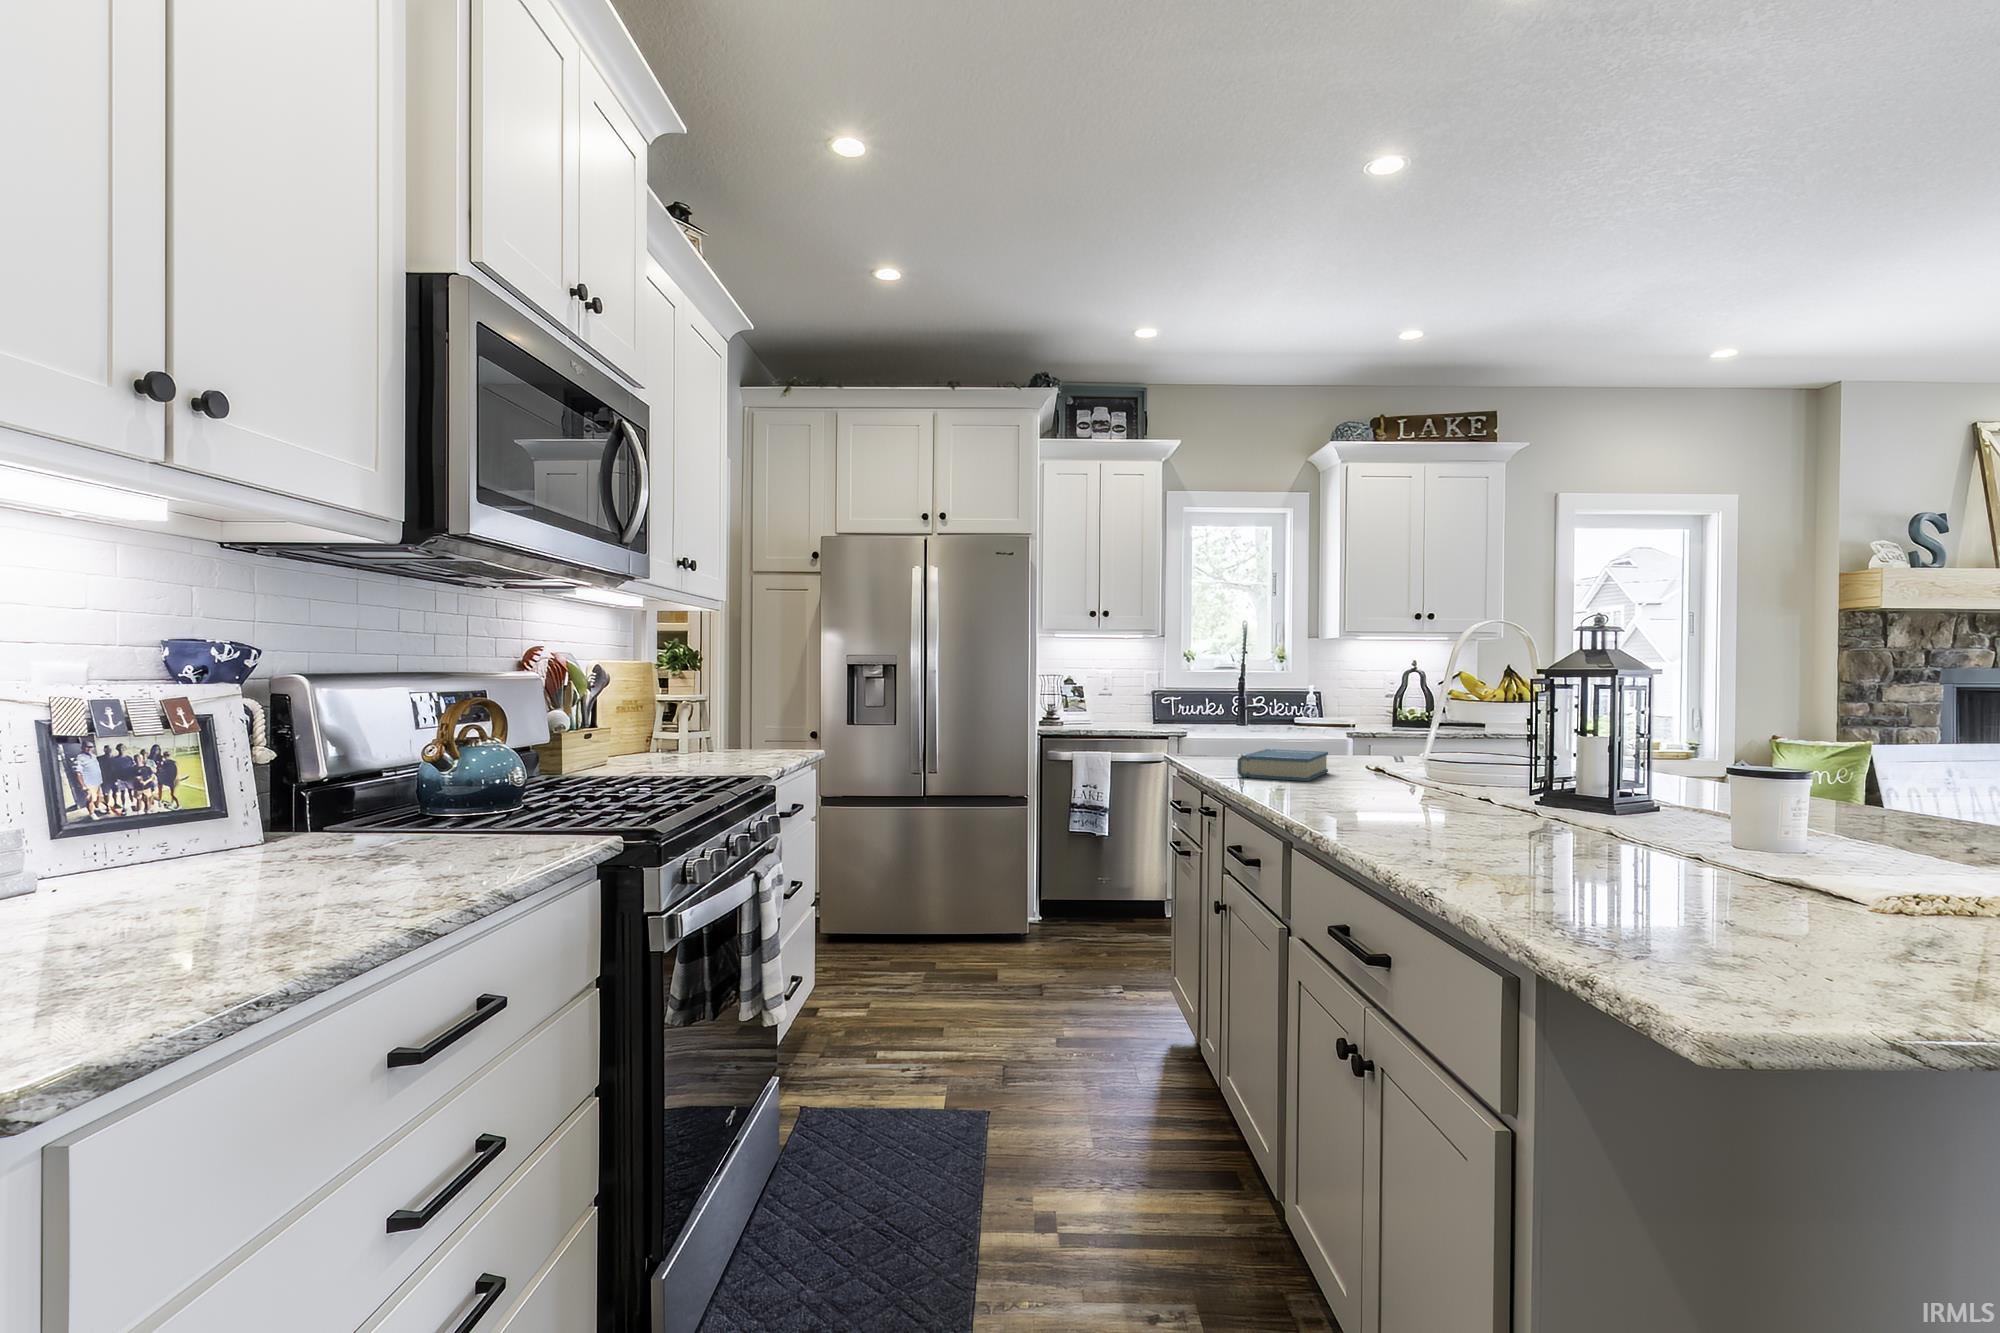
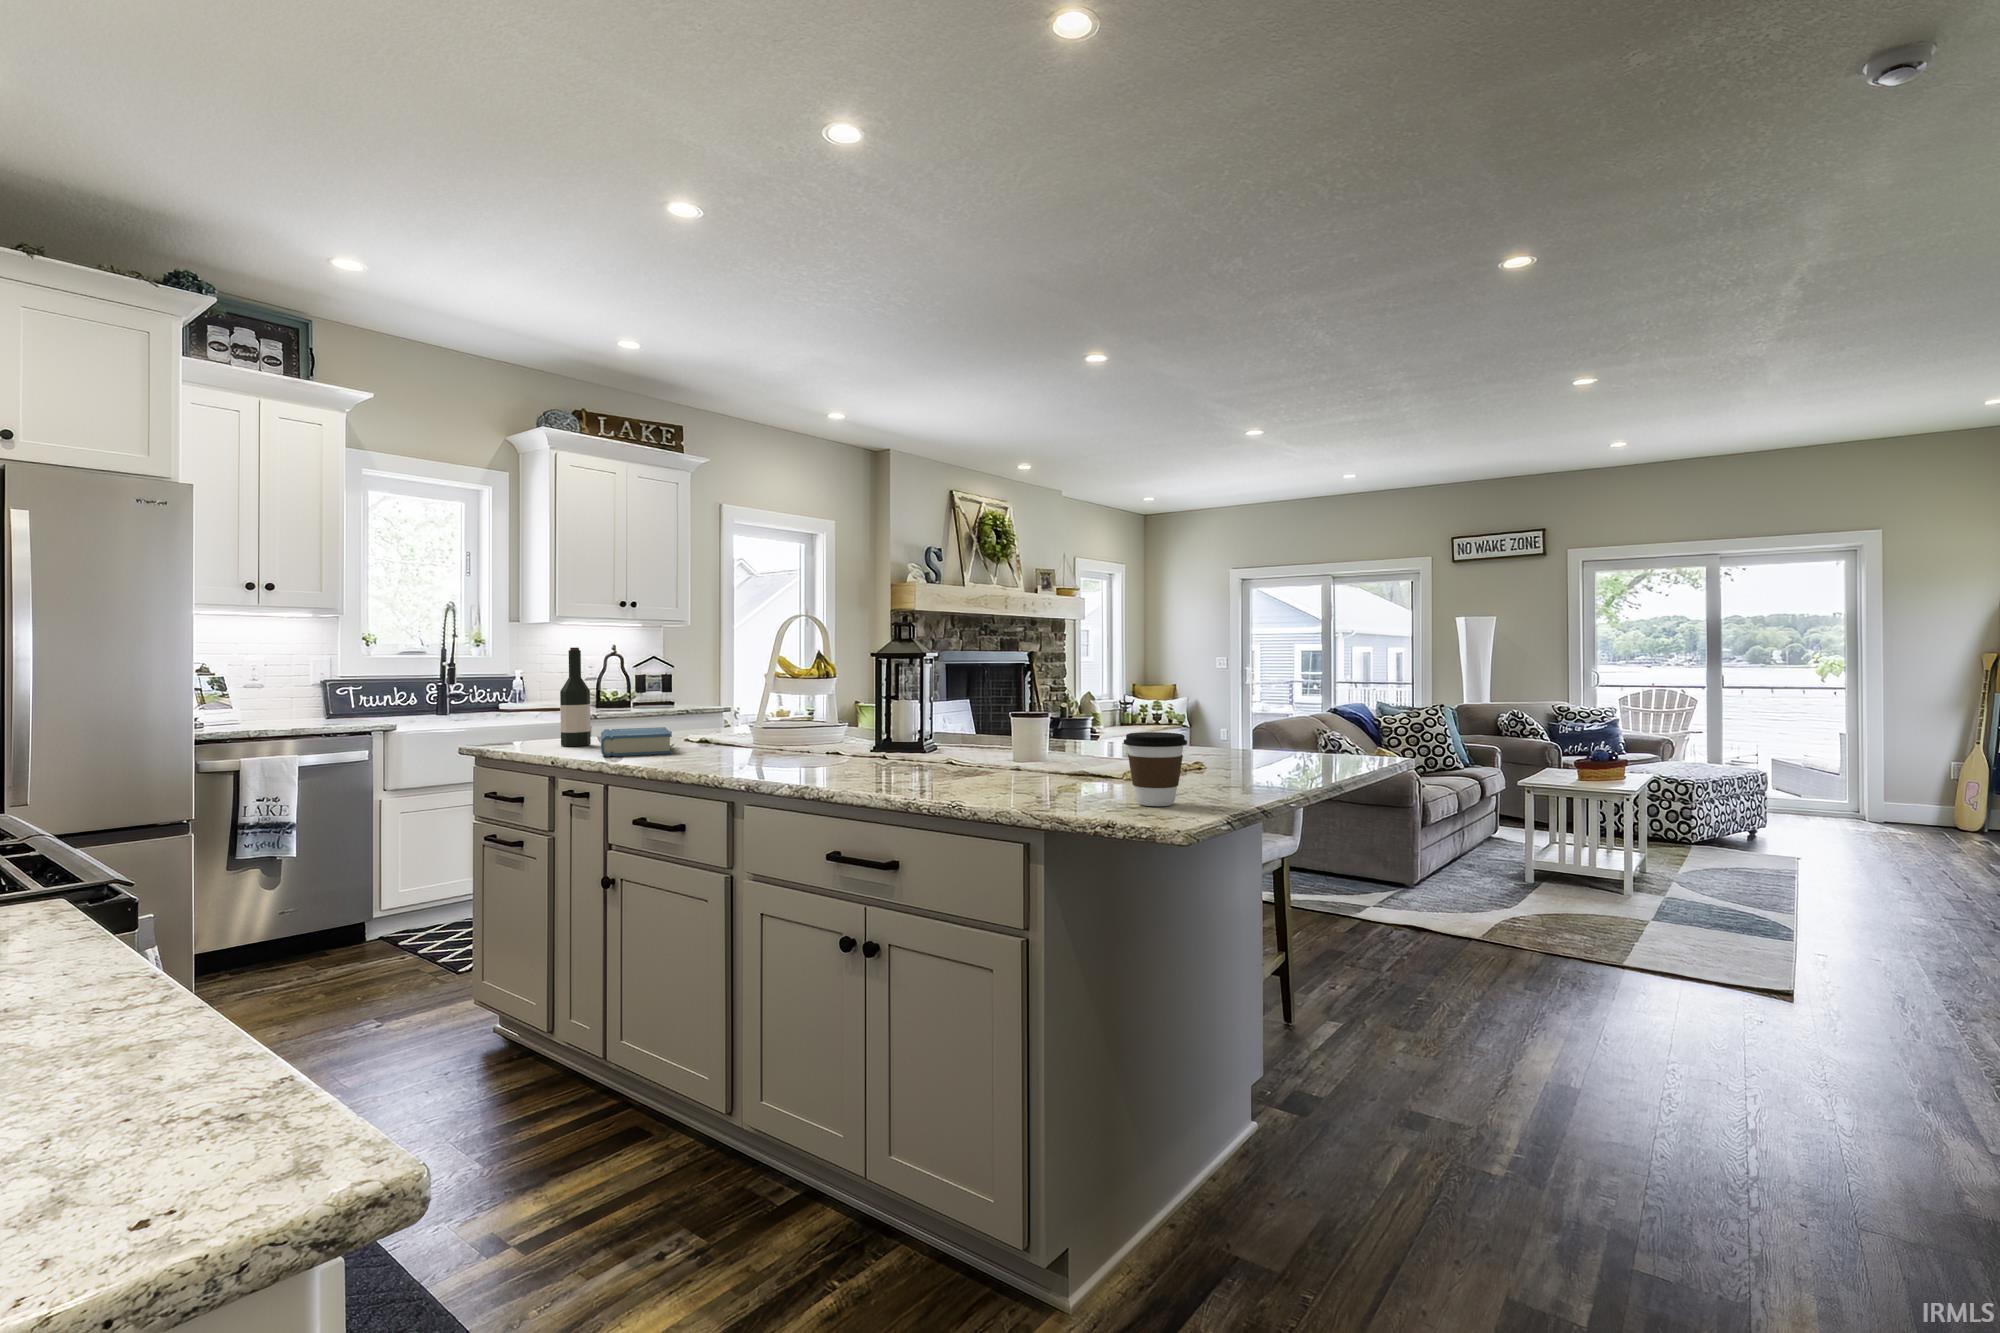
wine bottle: none [1239,663,1267,764] -> present [560,647,591,746]
coffee cup: none [1717,828,1875,981] -> present [1124,732,1187,806]

